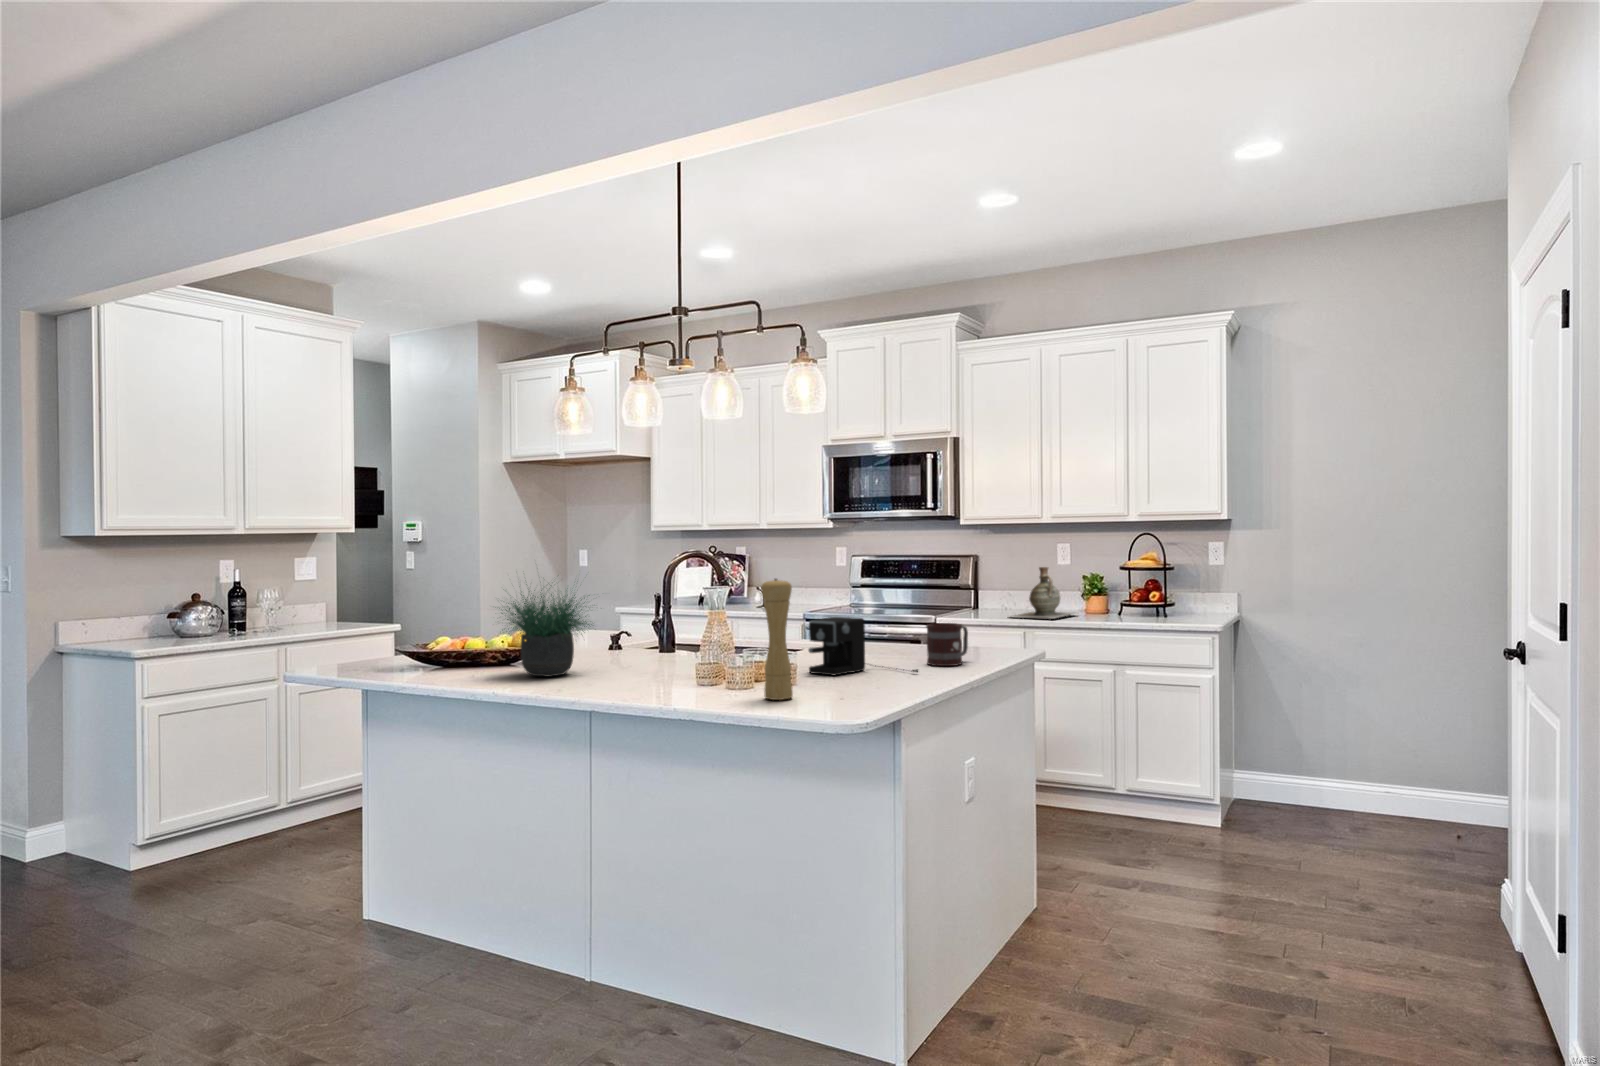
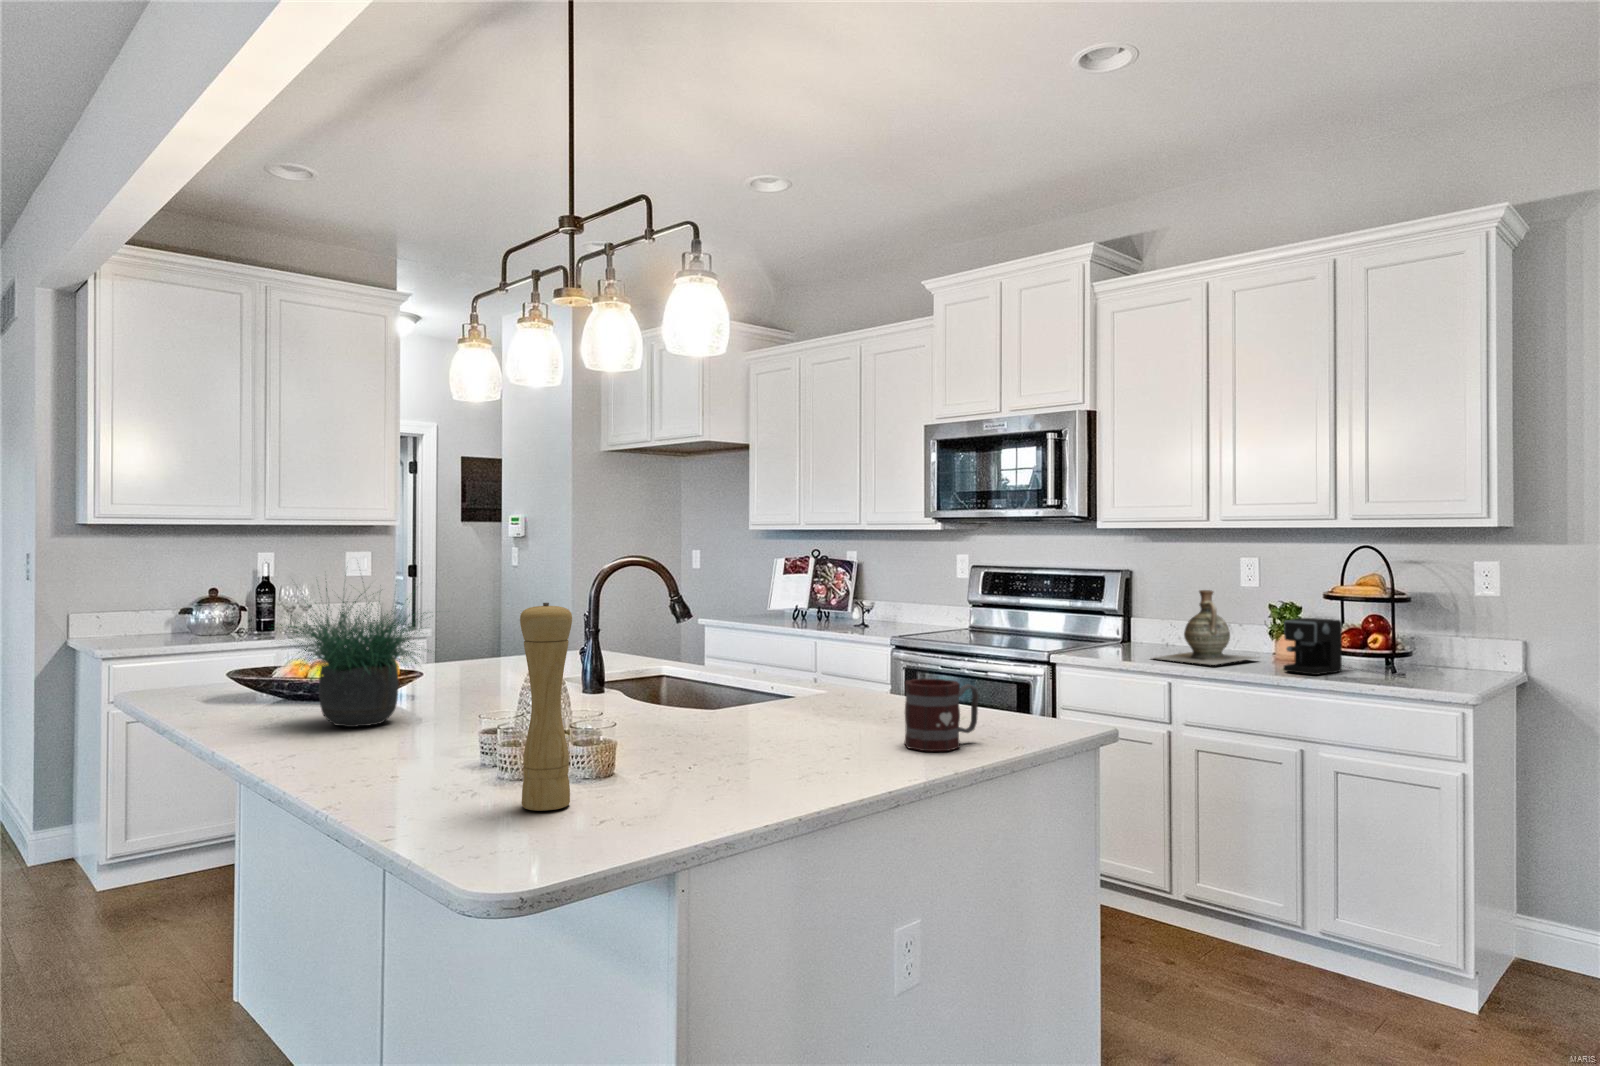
coffee maker: present [809,617,918,675] -> present [1283,618,1406,676]

